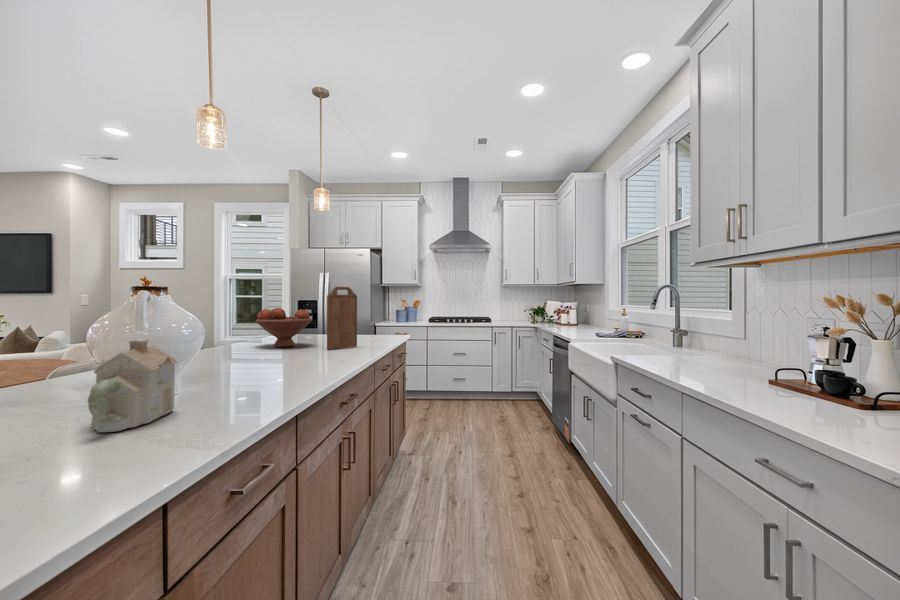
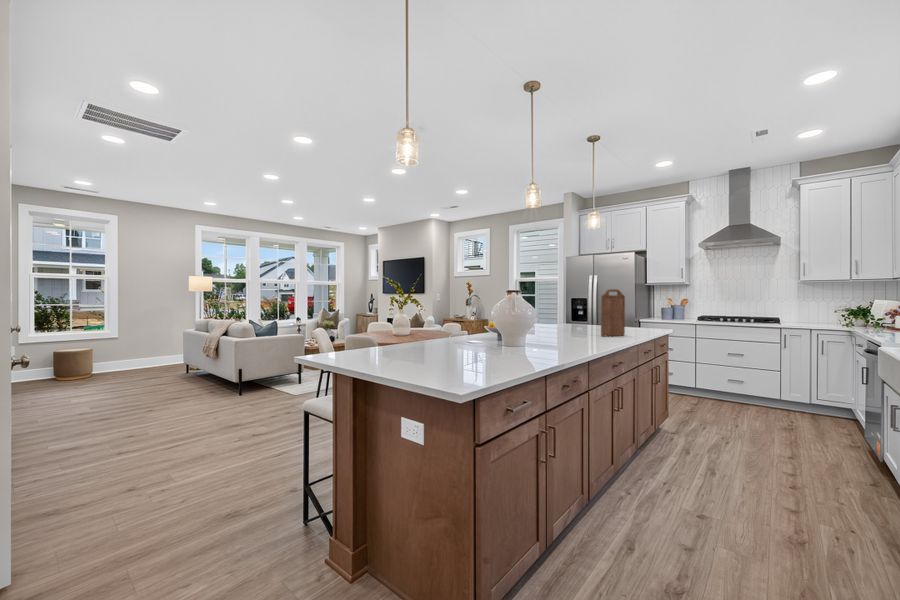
fruit bowl: present [256,308,312,347] -> none [550,305,589,333]
teapot: present [88,339,177,432] -> none [502,320,532,360]

